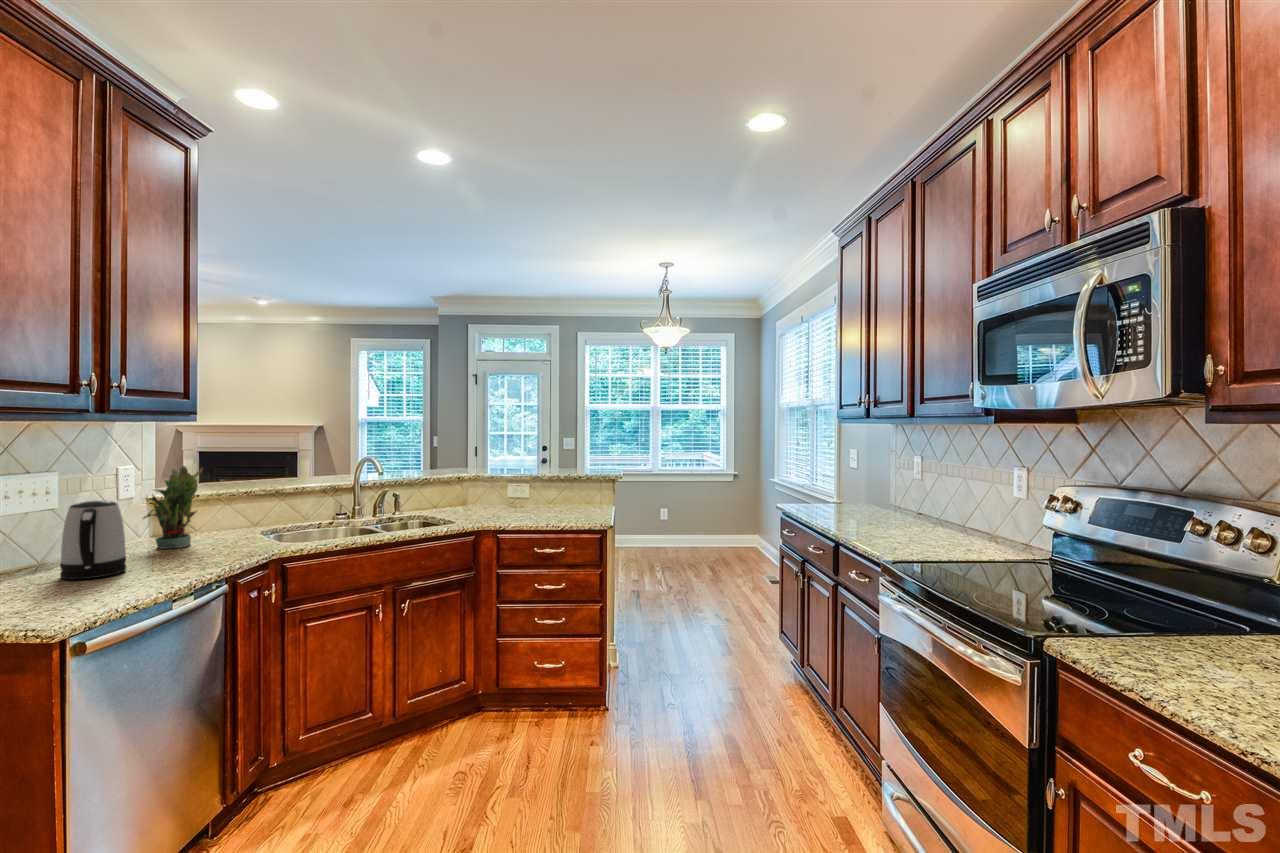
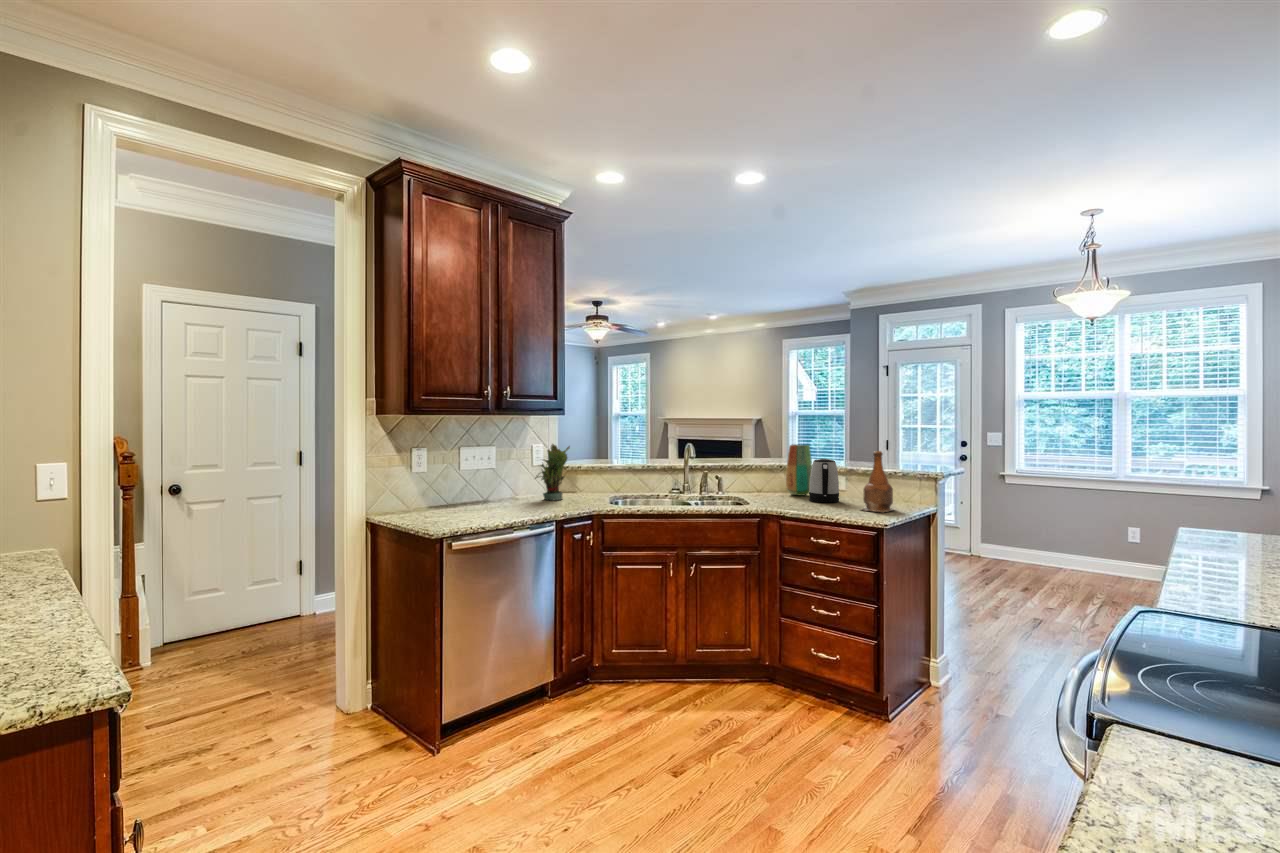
vase: none [466,455,493,508] -> present [786,444,812,496]
bottle: none [564,459,593,517] -> present [863,451,895,512]
kettle: present [60,500,126,579] -> present [809,459,839,502]

